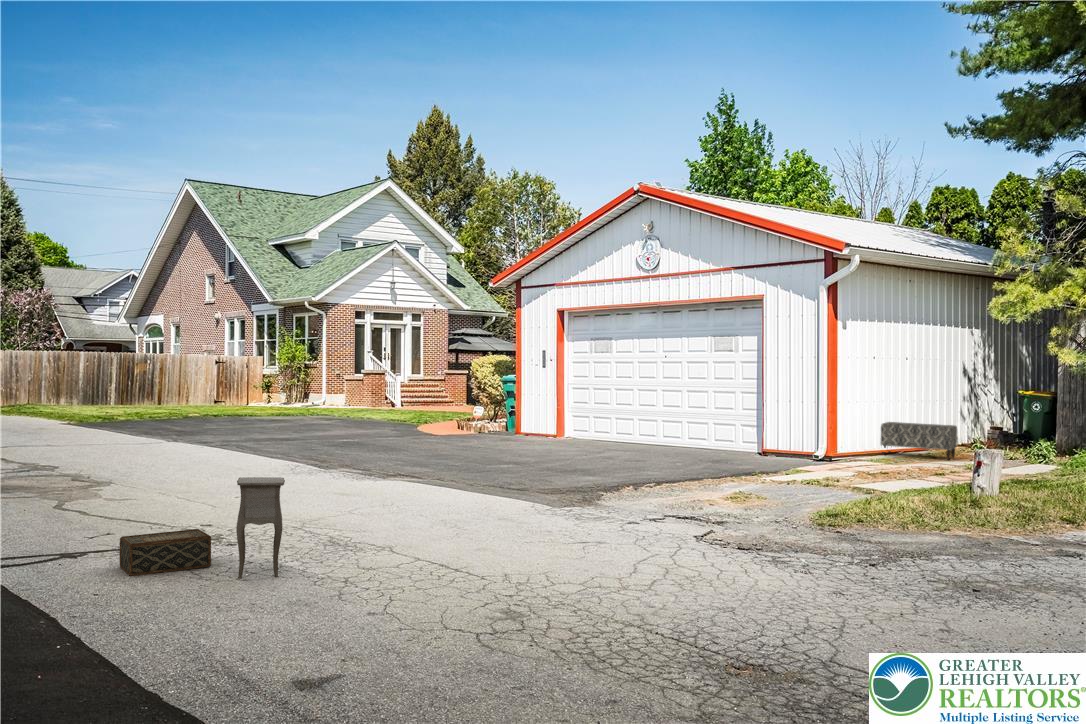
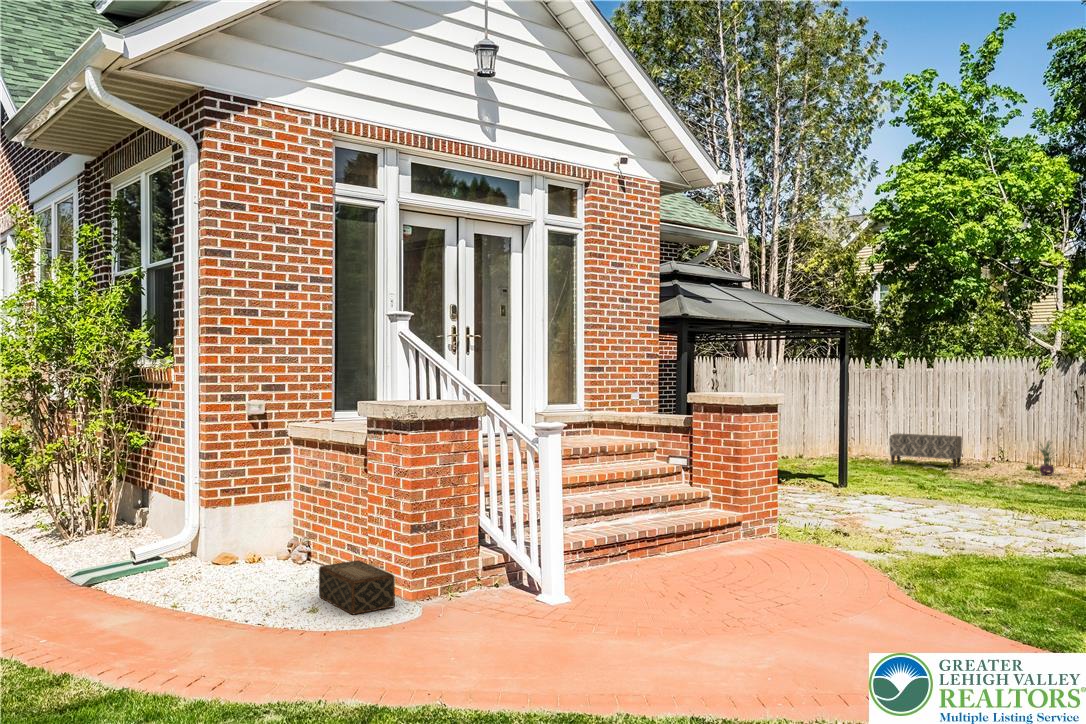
decorative plant: none [1022,431,1068,469] -> present [1040,441,1054,475]
side table: present [236,477,285,581] -> none [280,490,325,586]
woven basket: present [119,529,211,576] -> present [319,560,395,614]

